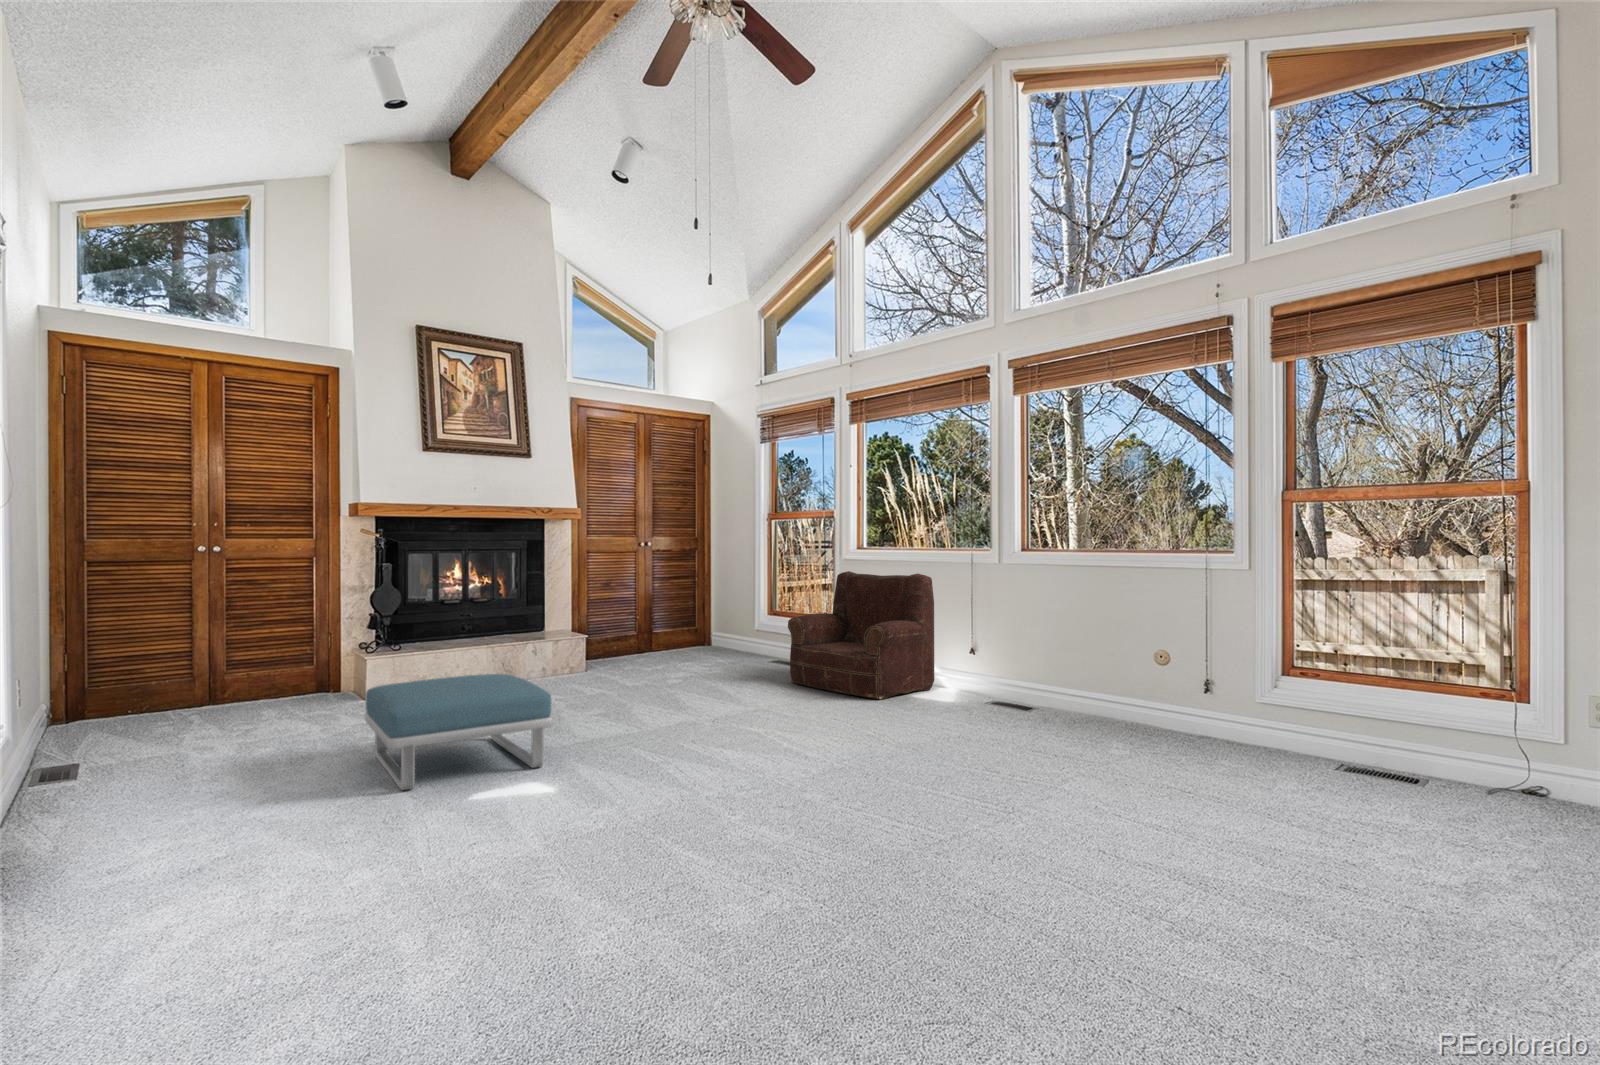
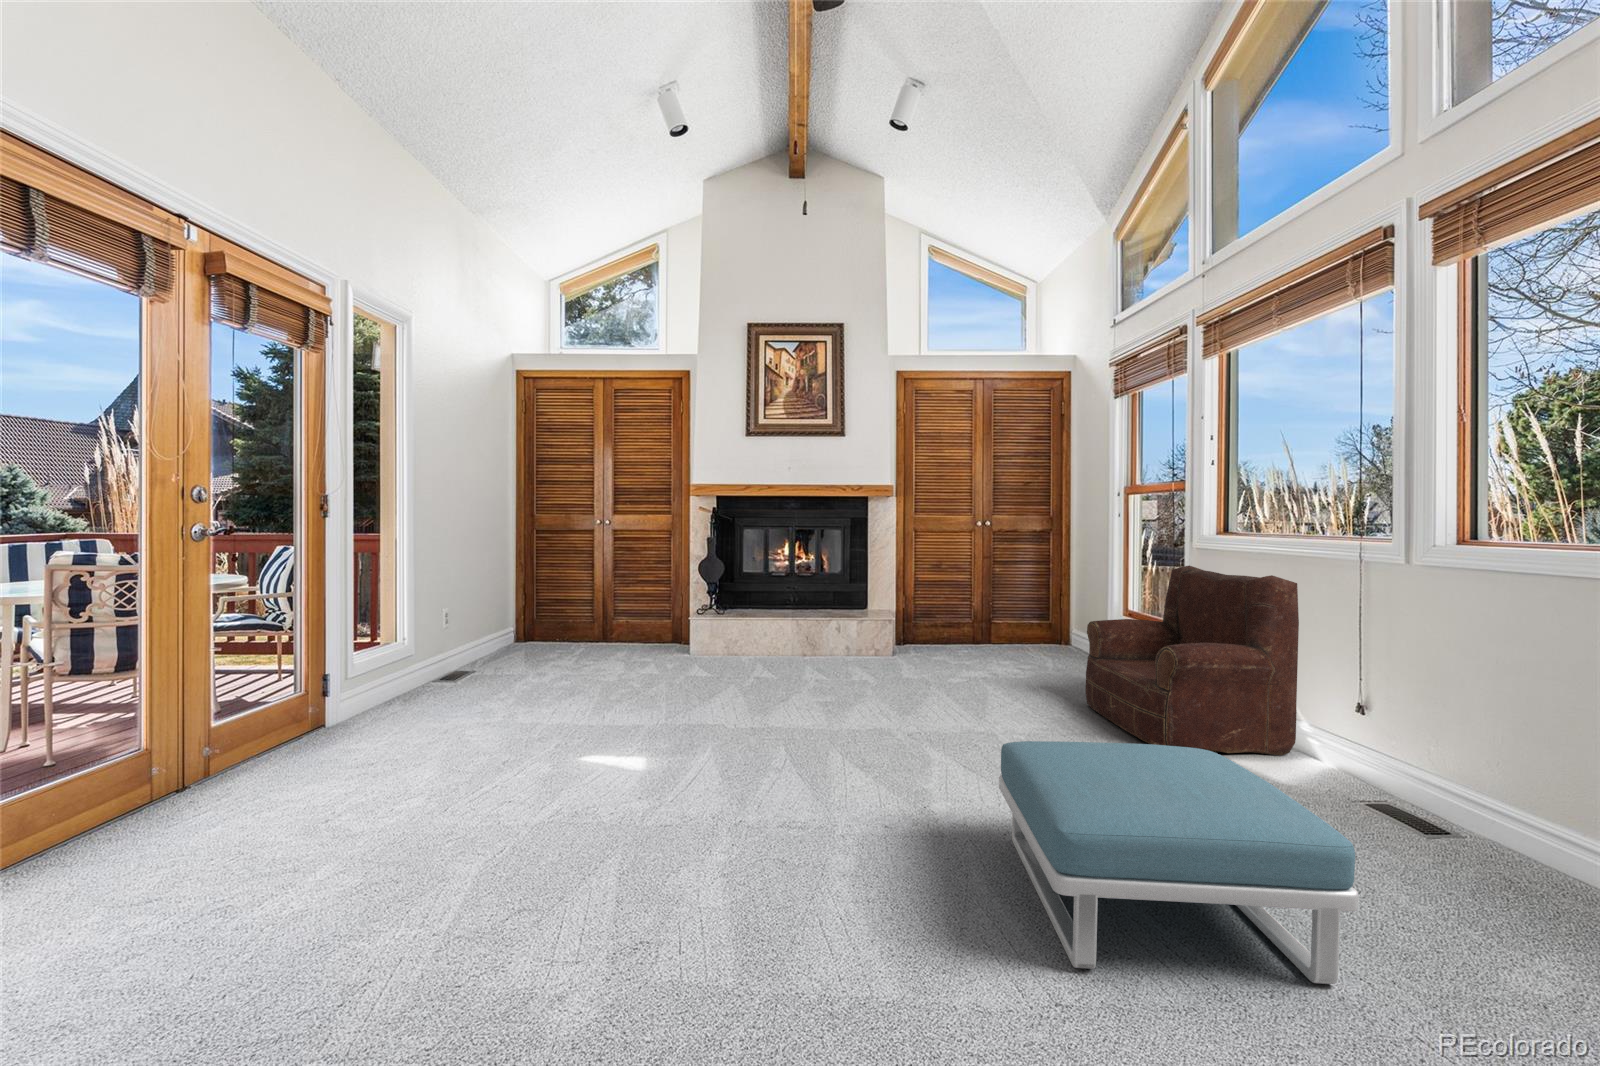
footstool: present [365,674,553,790] -> present [999,741,1358,984]

